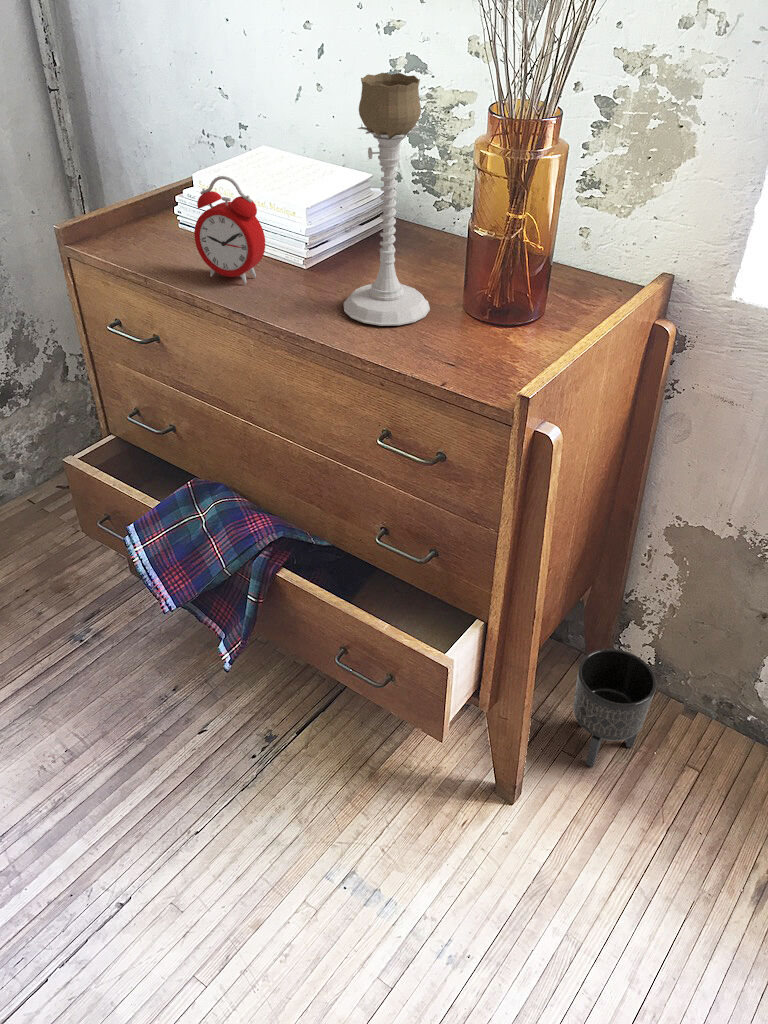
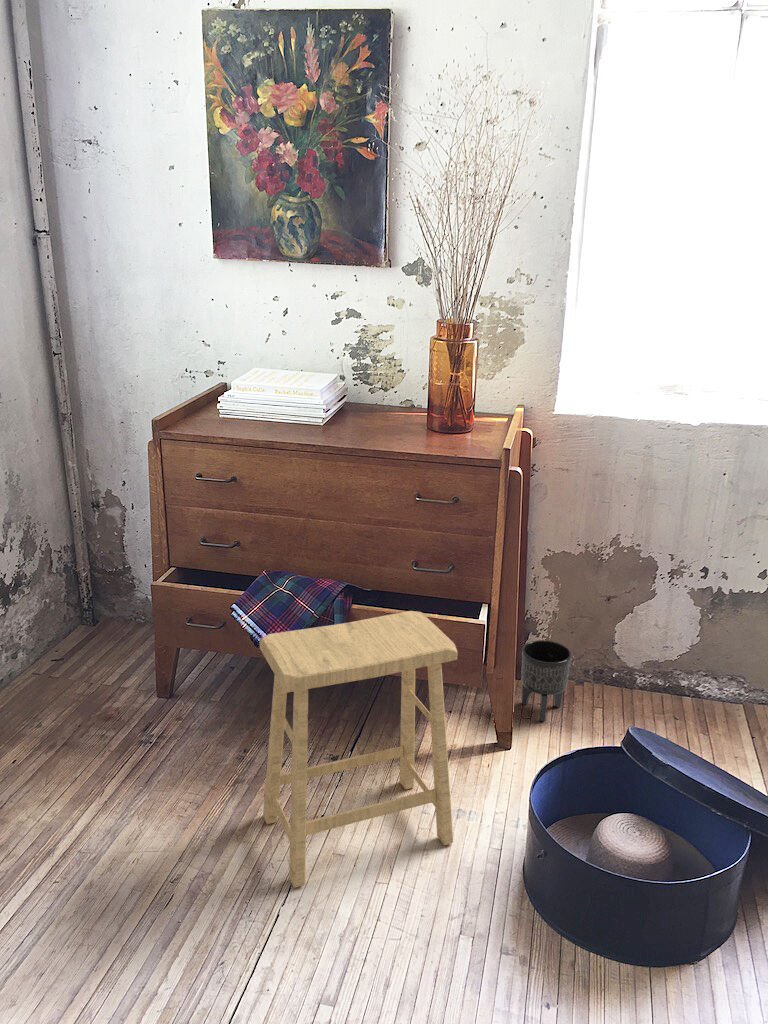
candle holder: present [344,73,430,326] -> none [364,307,415,441]
alarm clock: present [194,176,265,284] -> none [261,371,305,434]
footstool: none [24,620,340,948] -> present [259,611,458,888]

